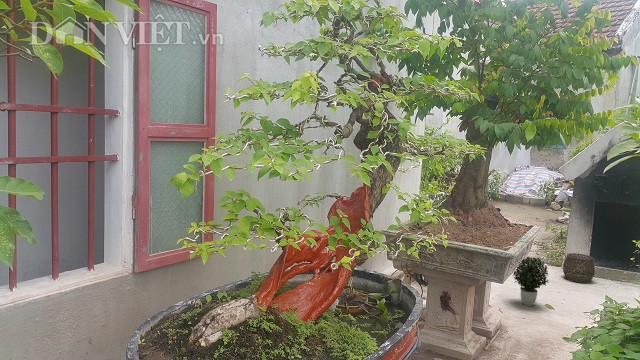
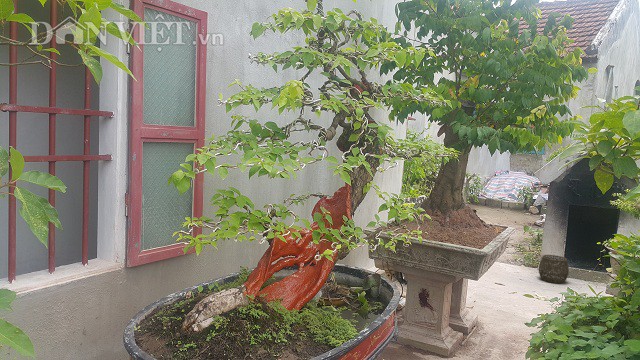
potted plant: present [513,257,549,306] -> none [489,257,524,305]

